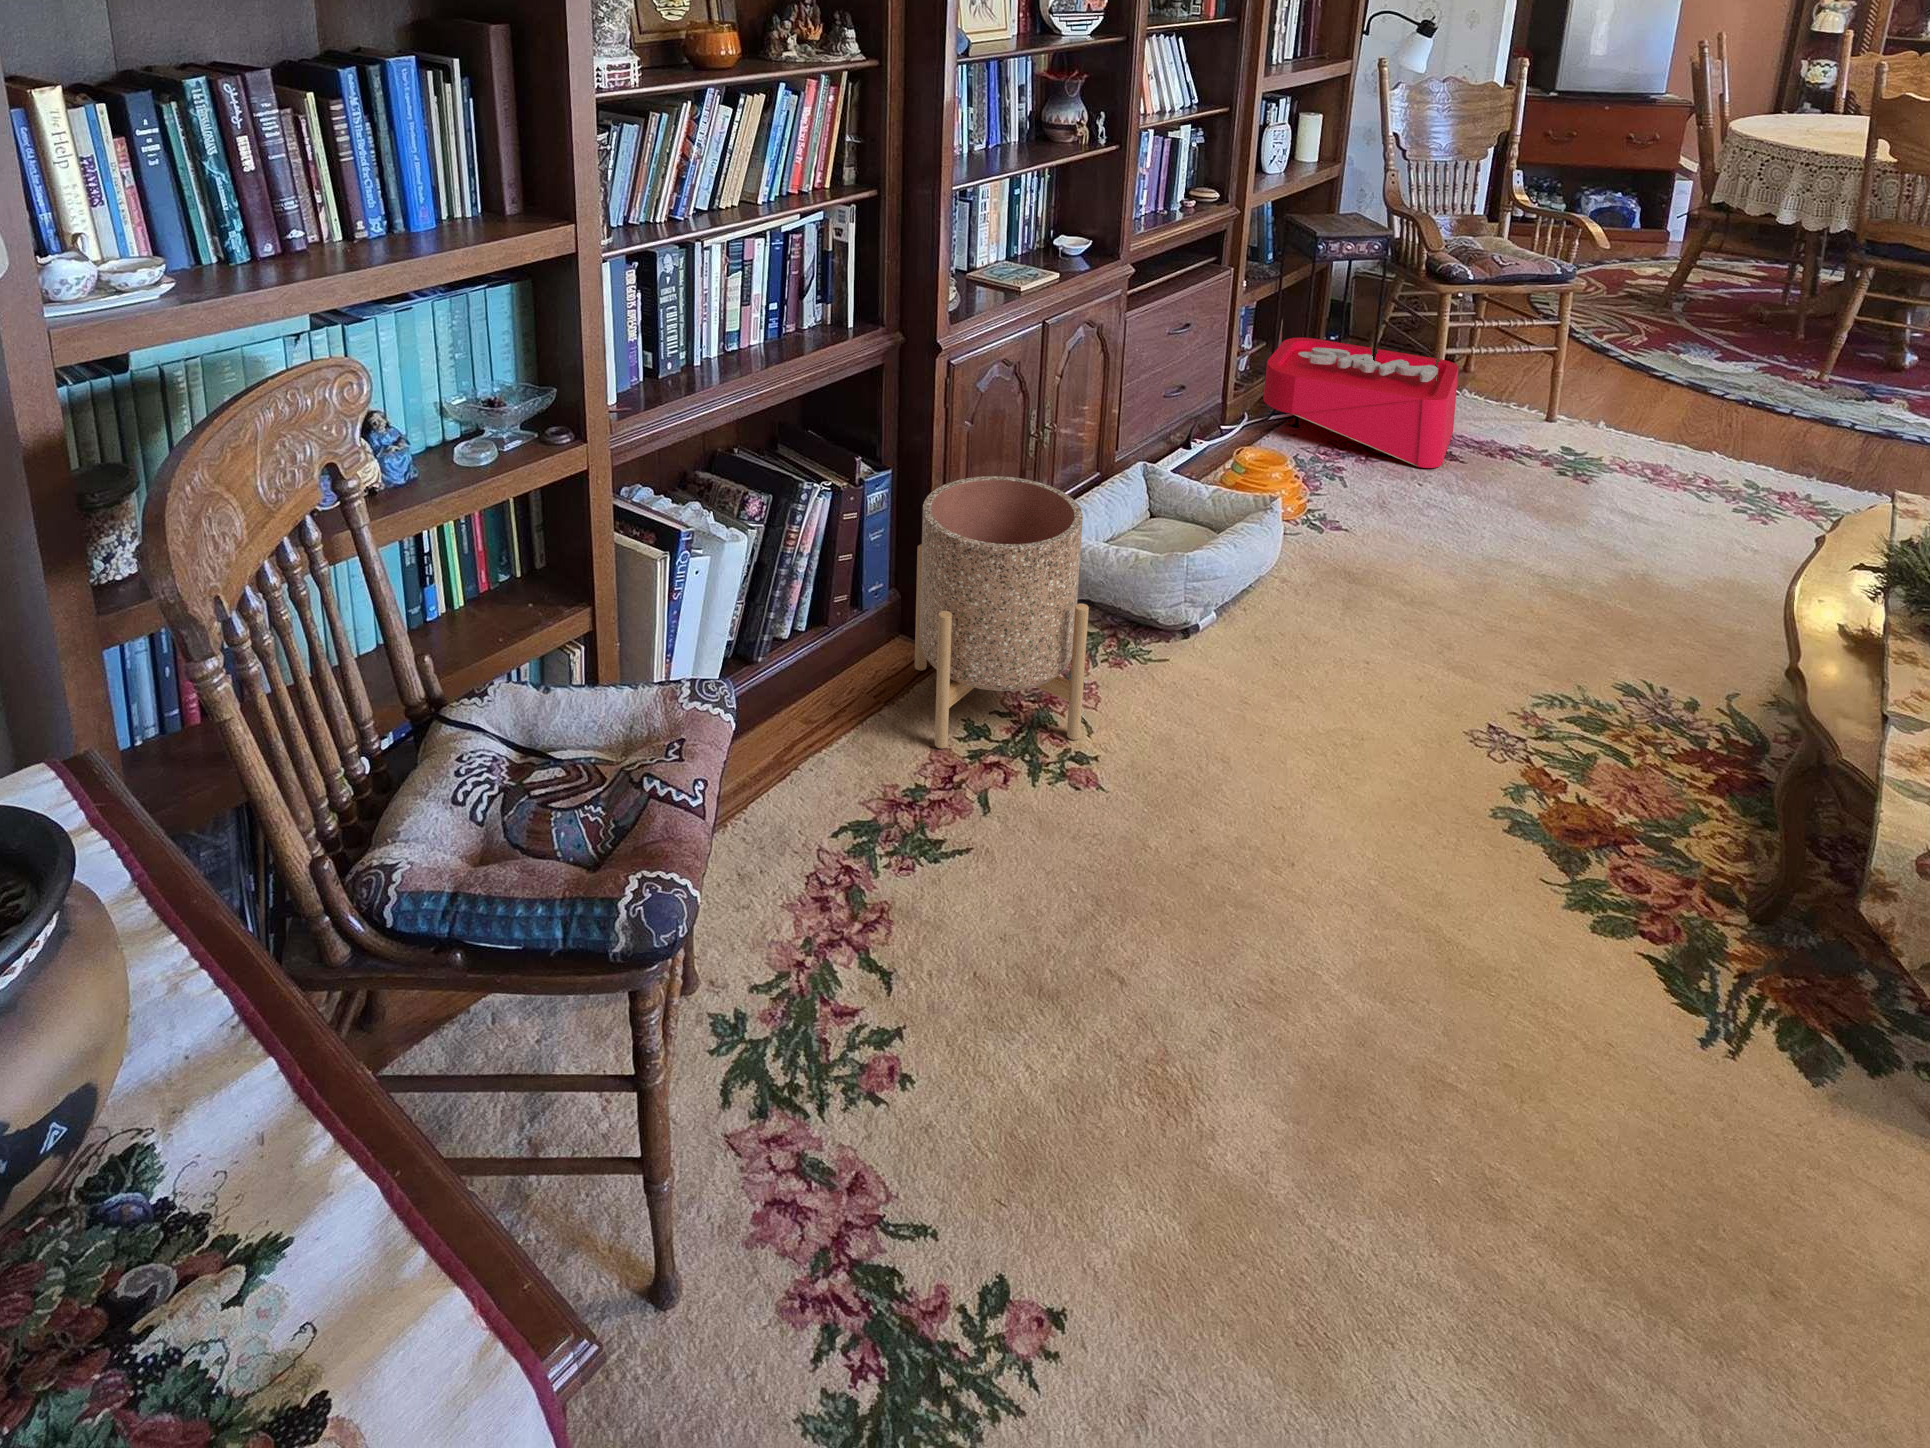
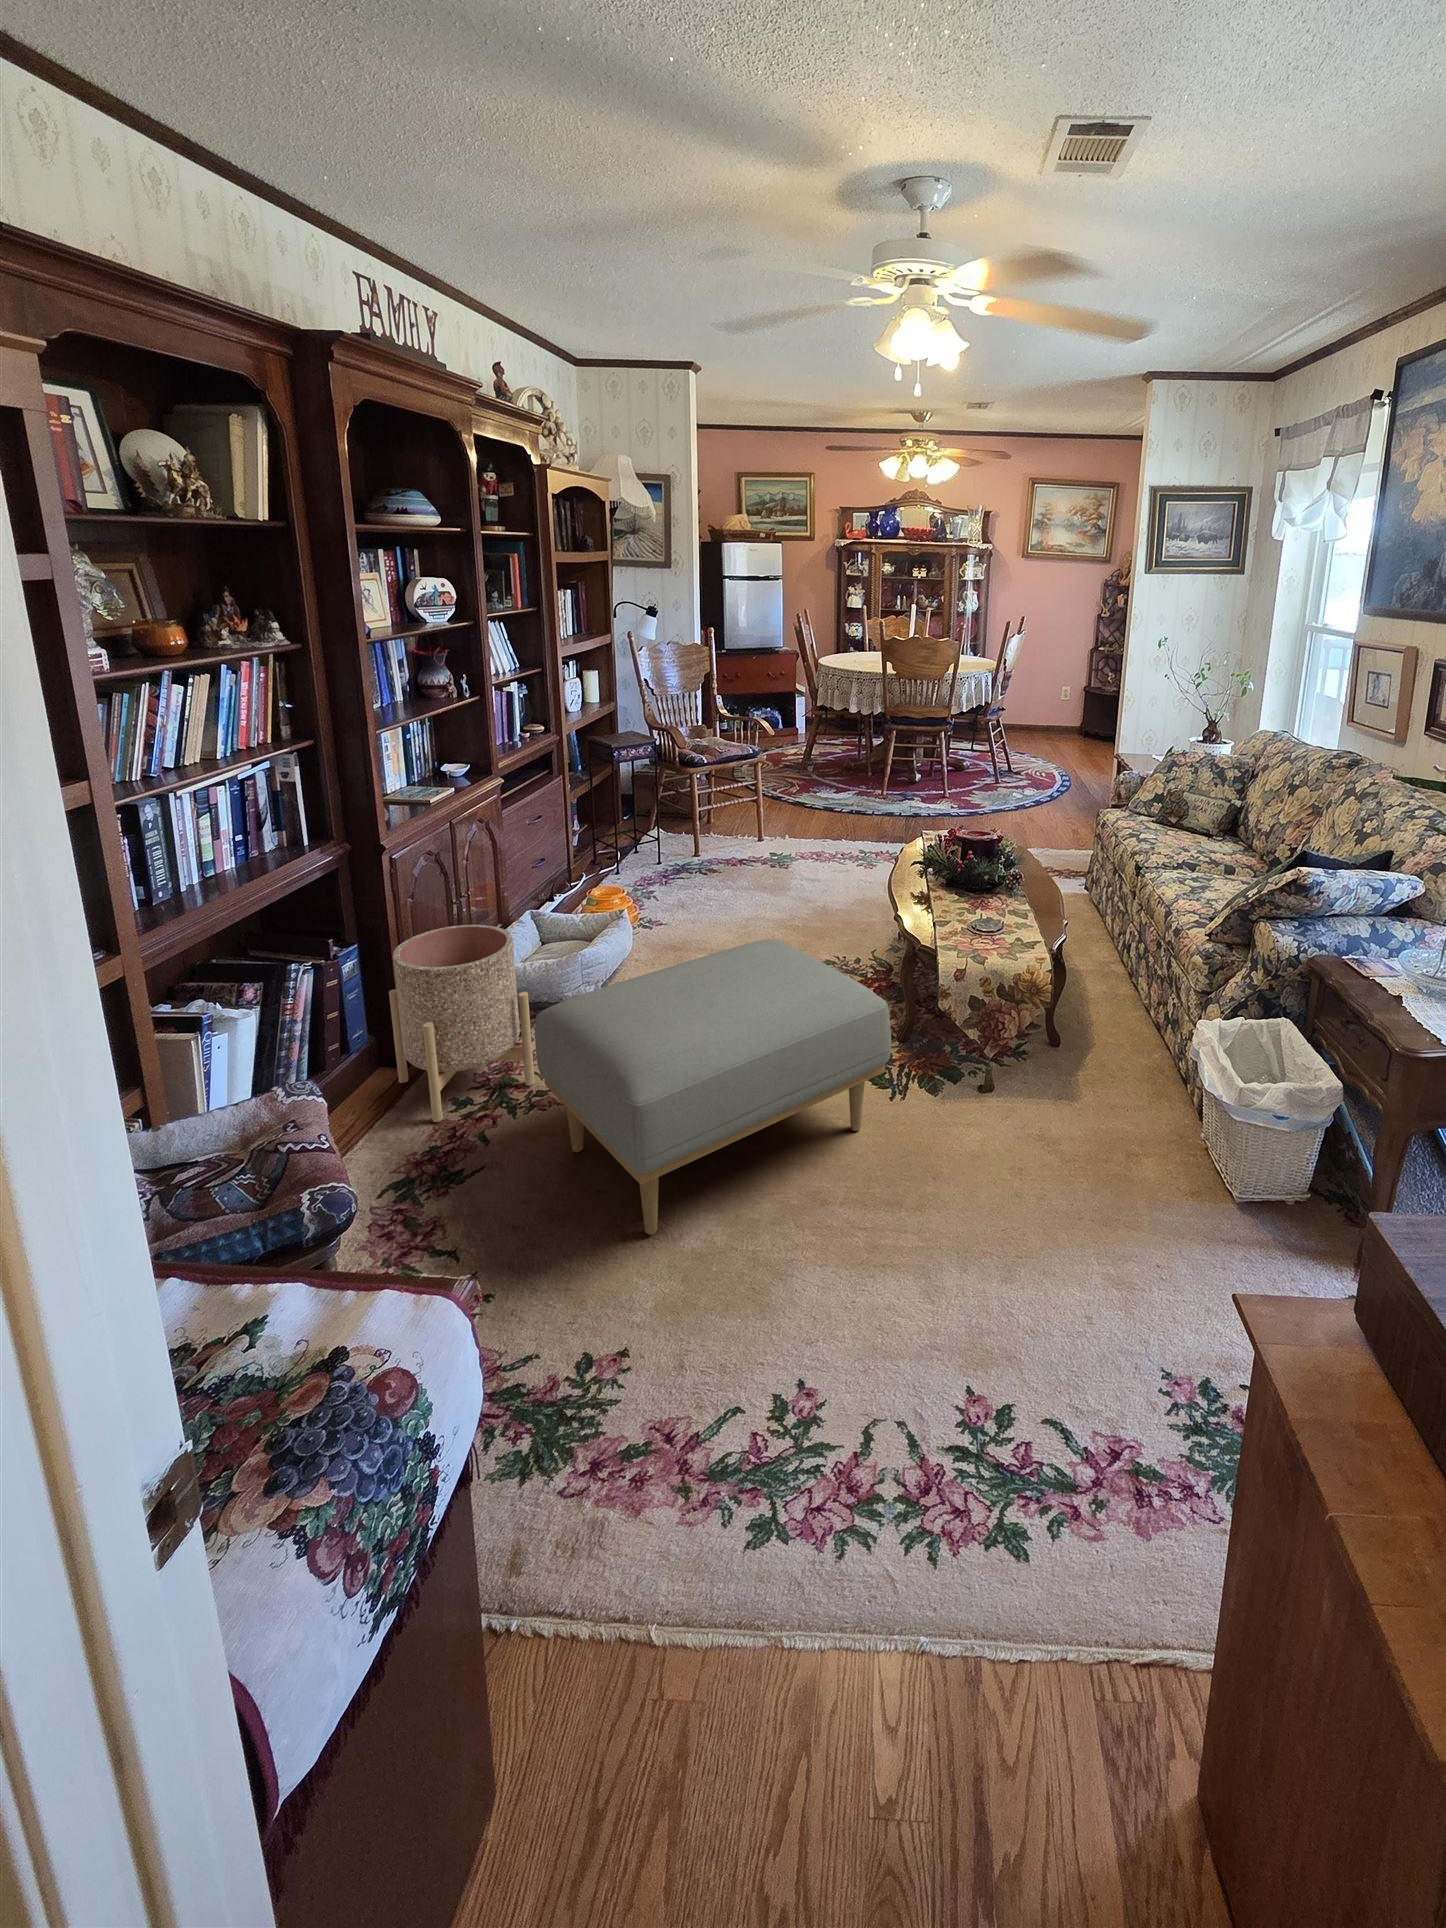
storage bin: present [1263,319,1458,468] -> none [594,806,711,879]
ottoman: none [1068,643,1732,1097] -> present [535,939,891,1234]

